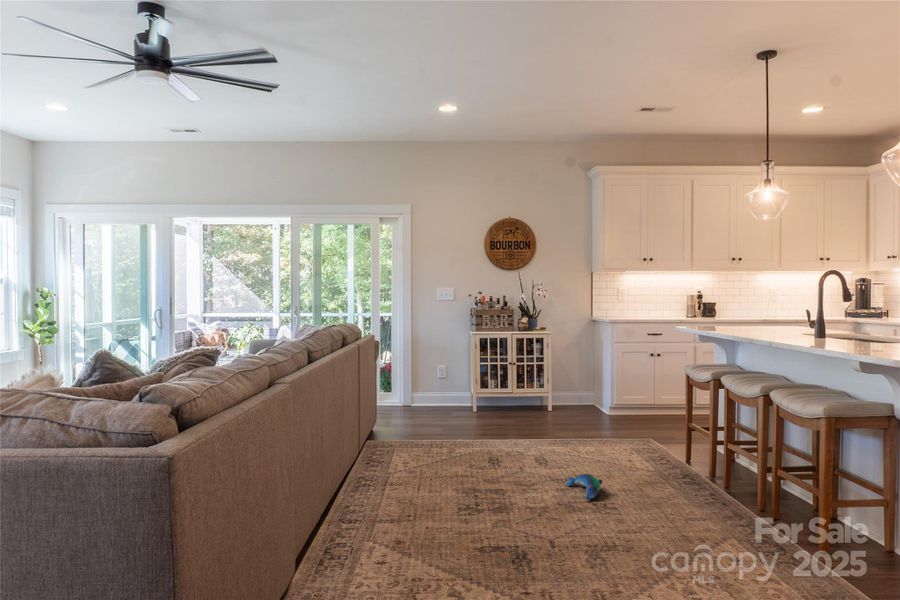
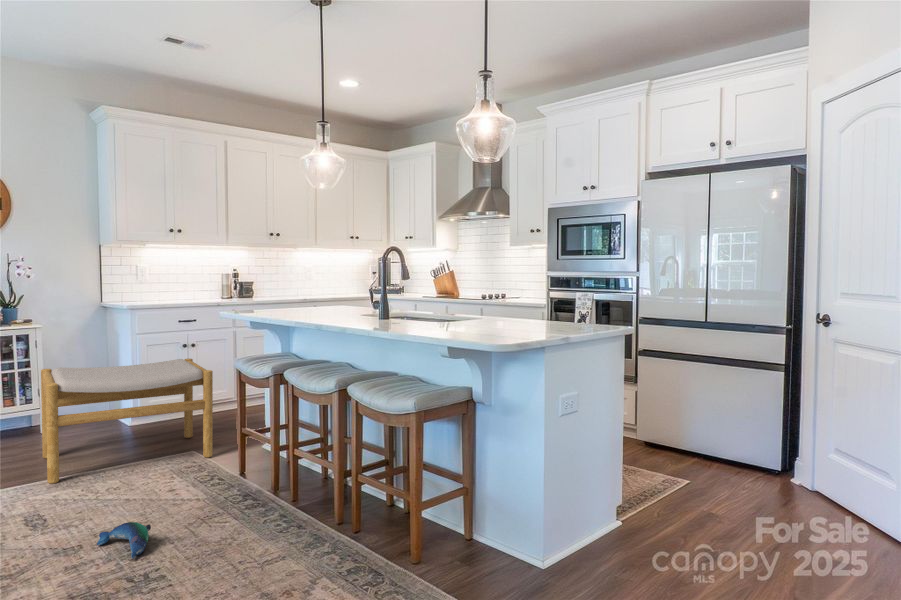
footstool: none [546,361,666,447] -> present [41,359,213,484]

